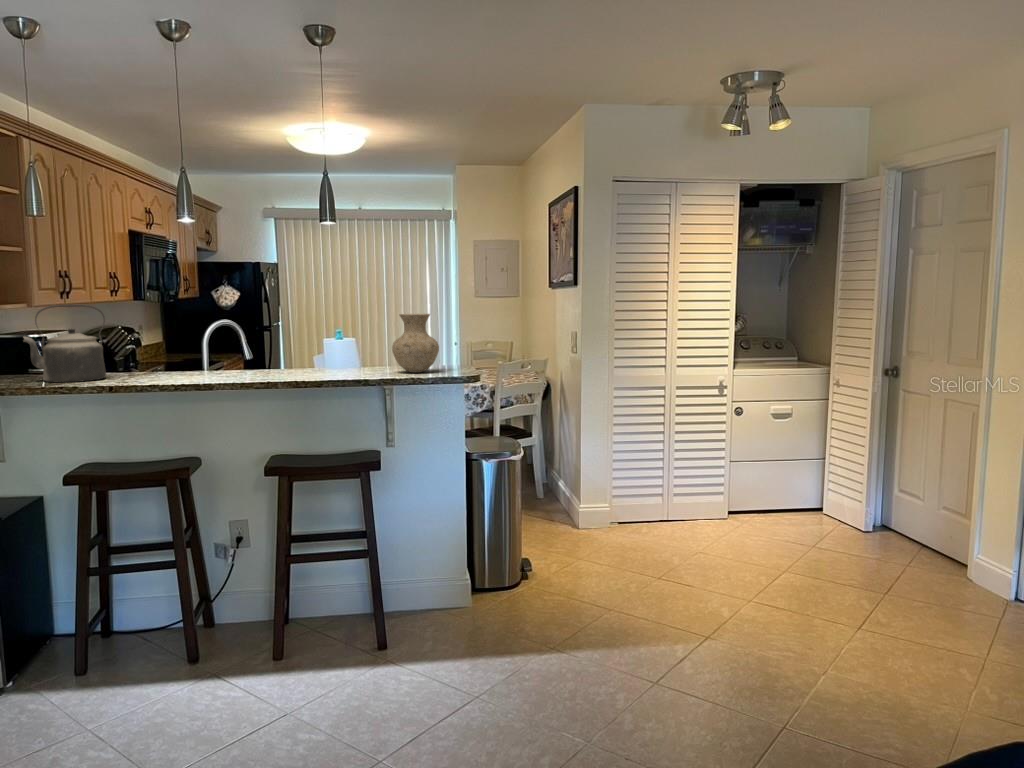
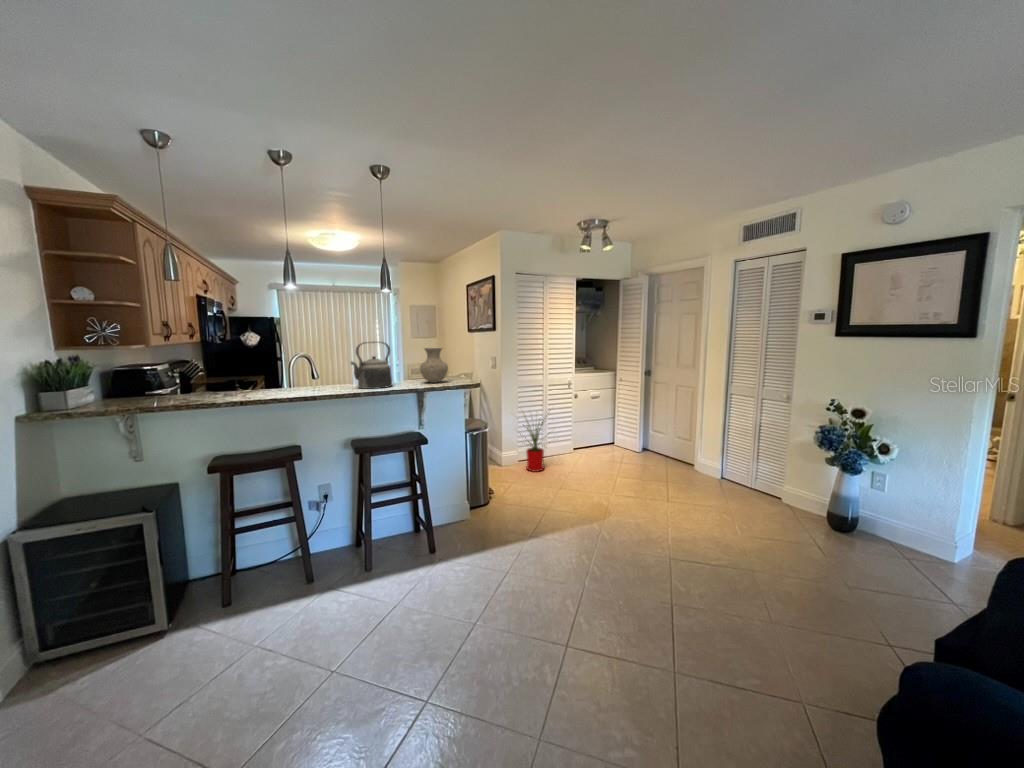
kettle: present [23,305,106,383] -> present [351,342,392,389]
house plant: none [592,419,685,544] -> present [520,412,548,472]

